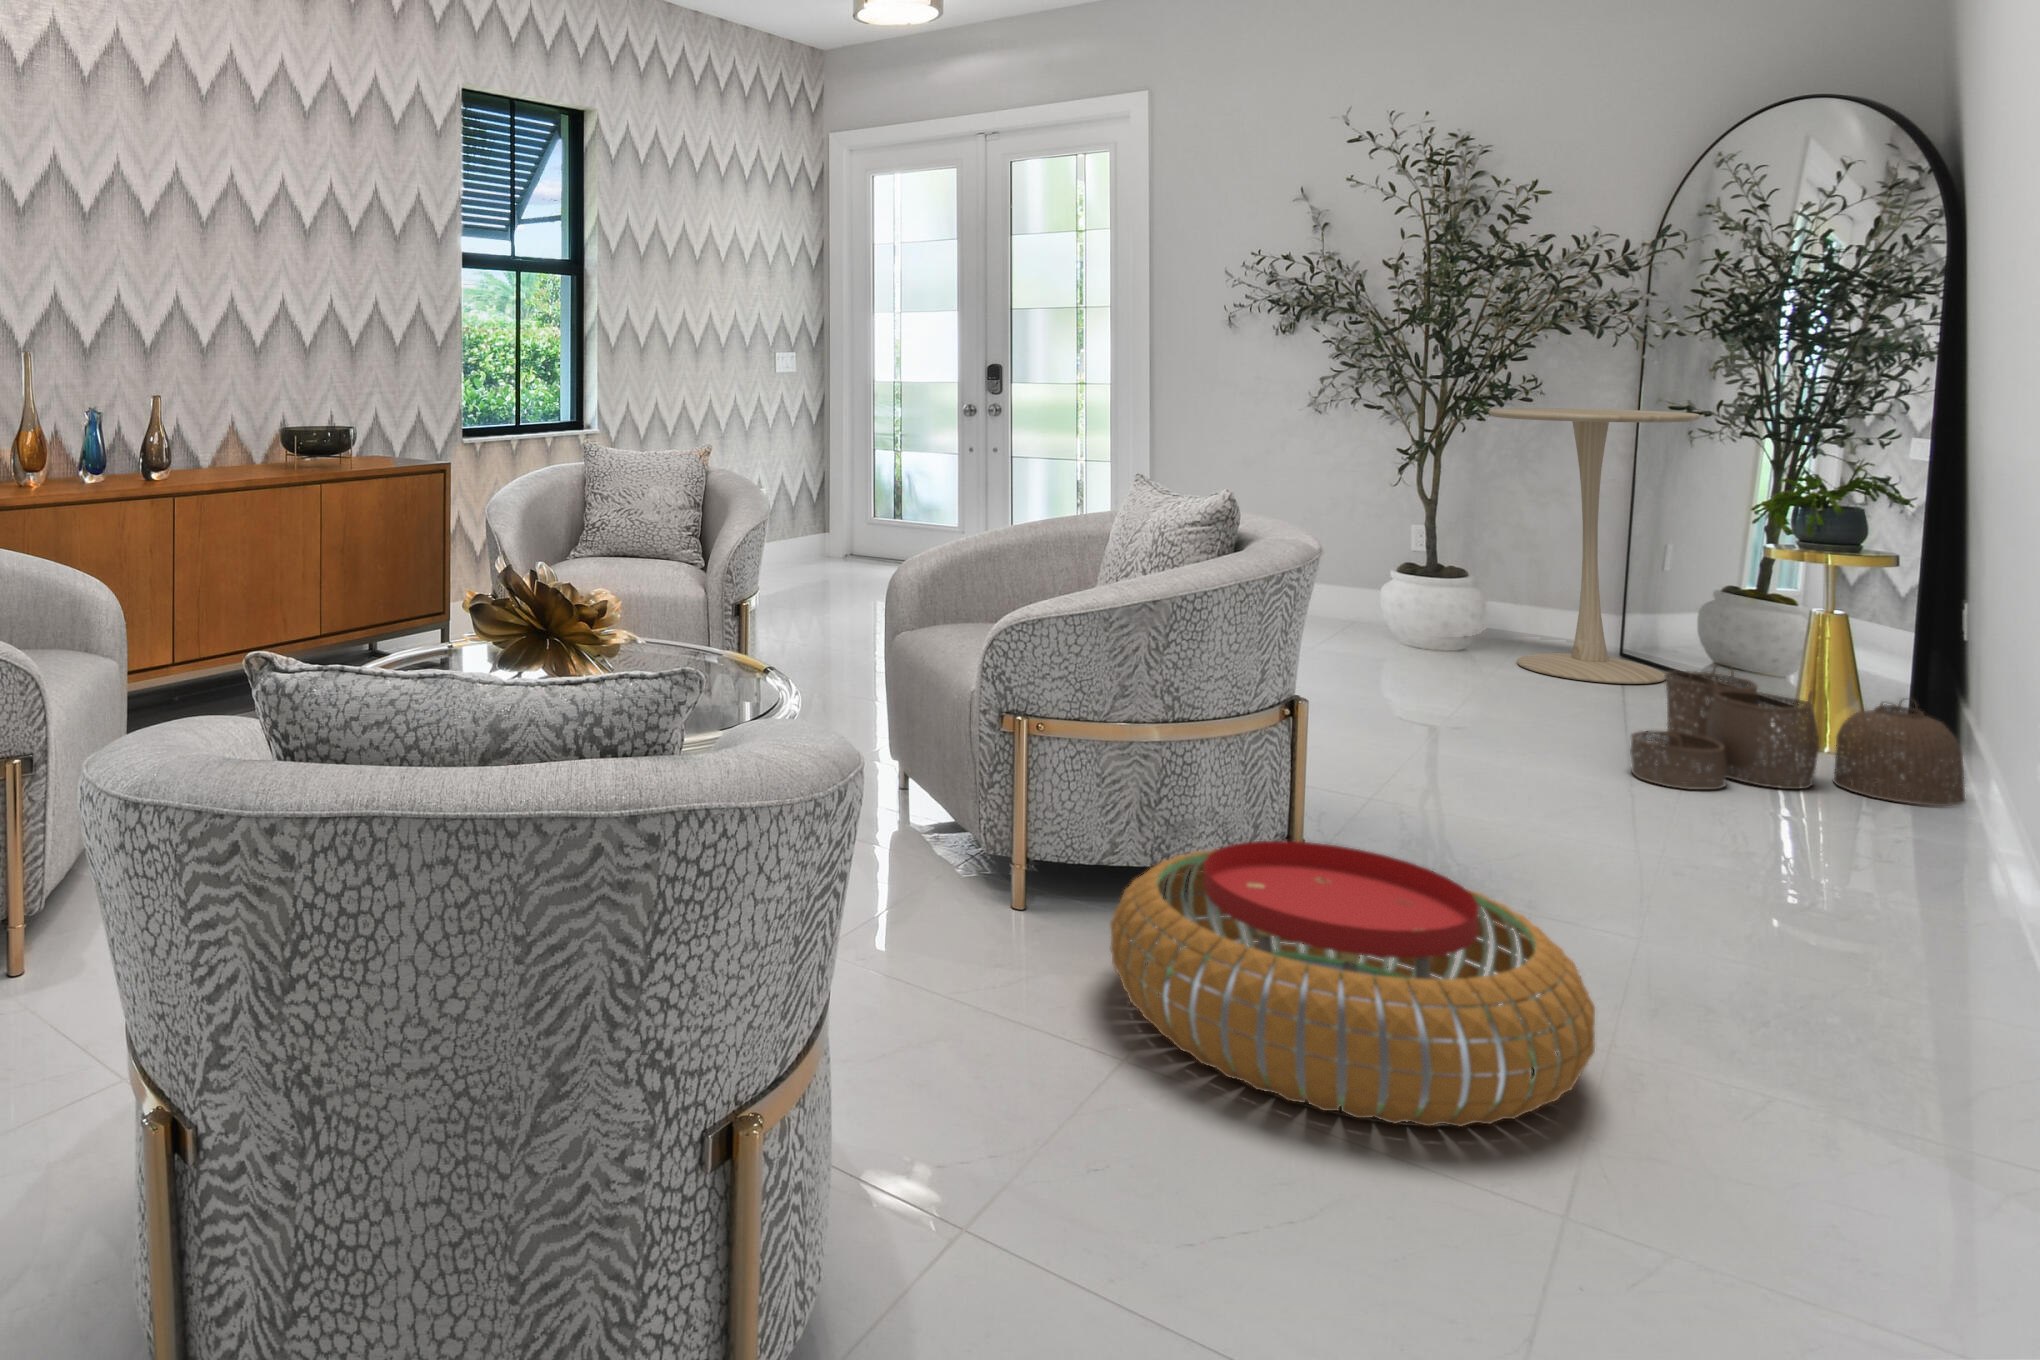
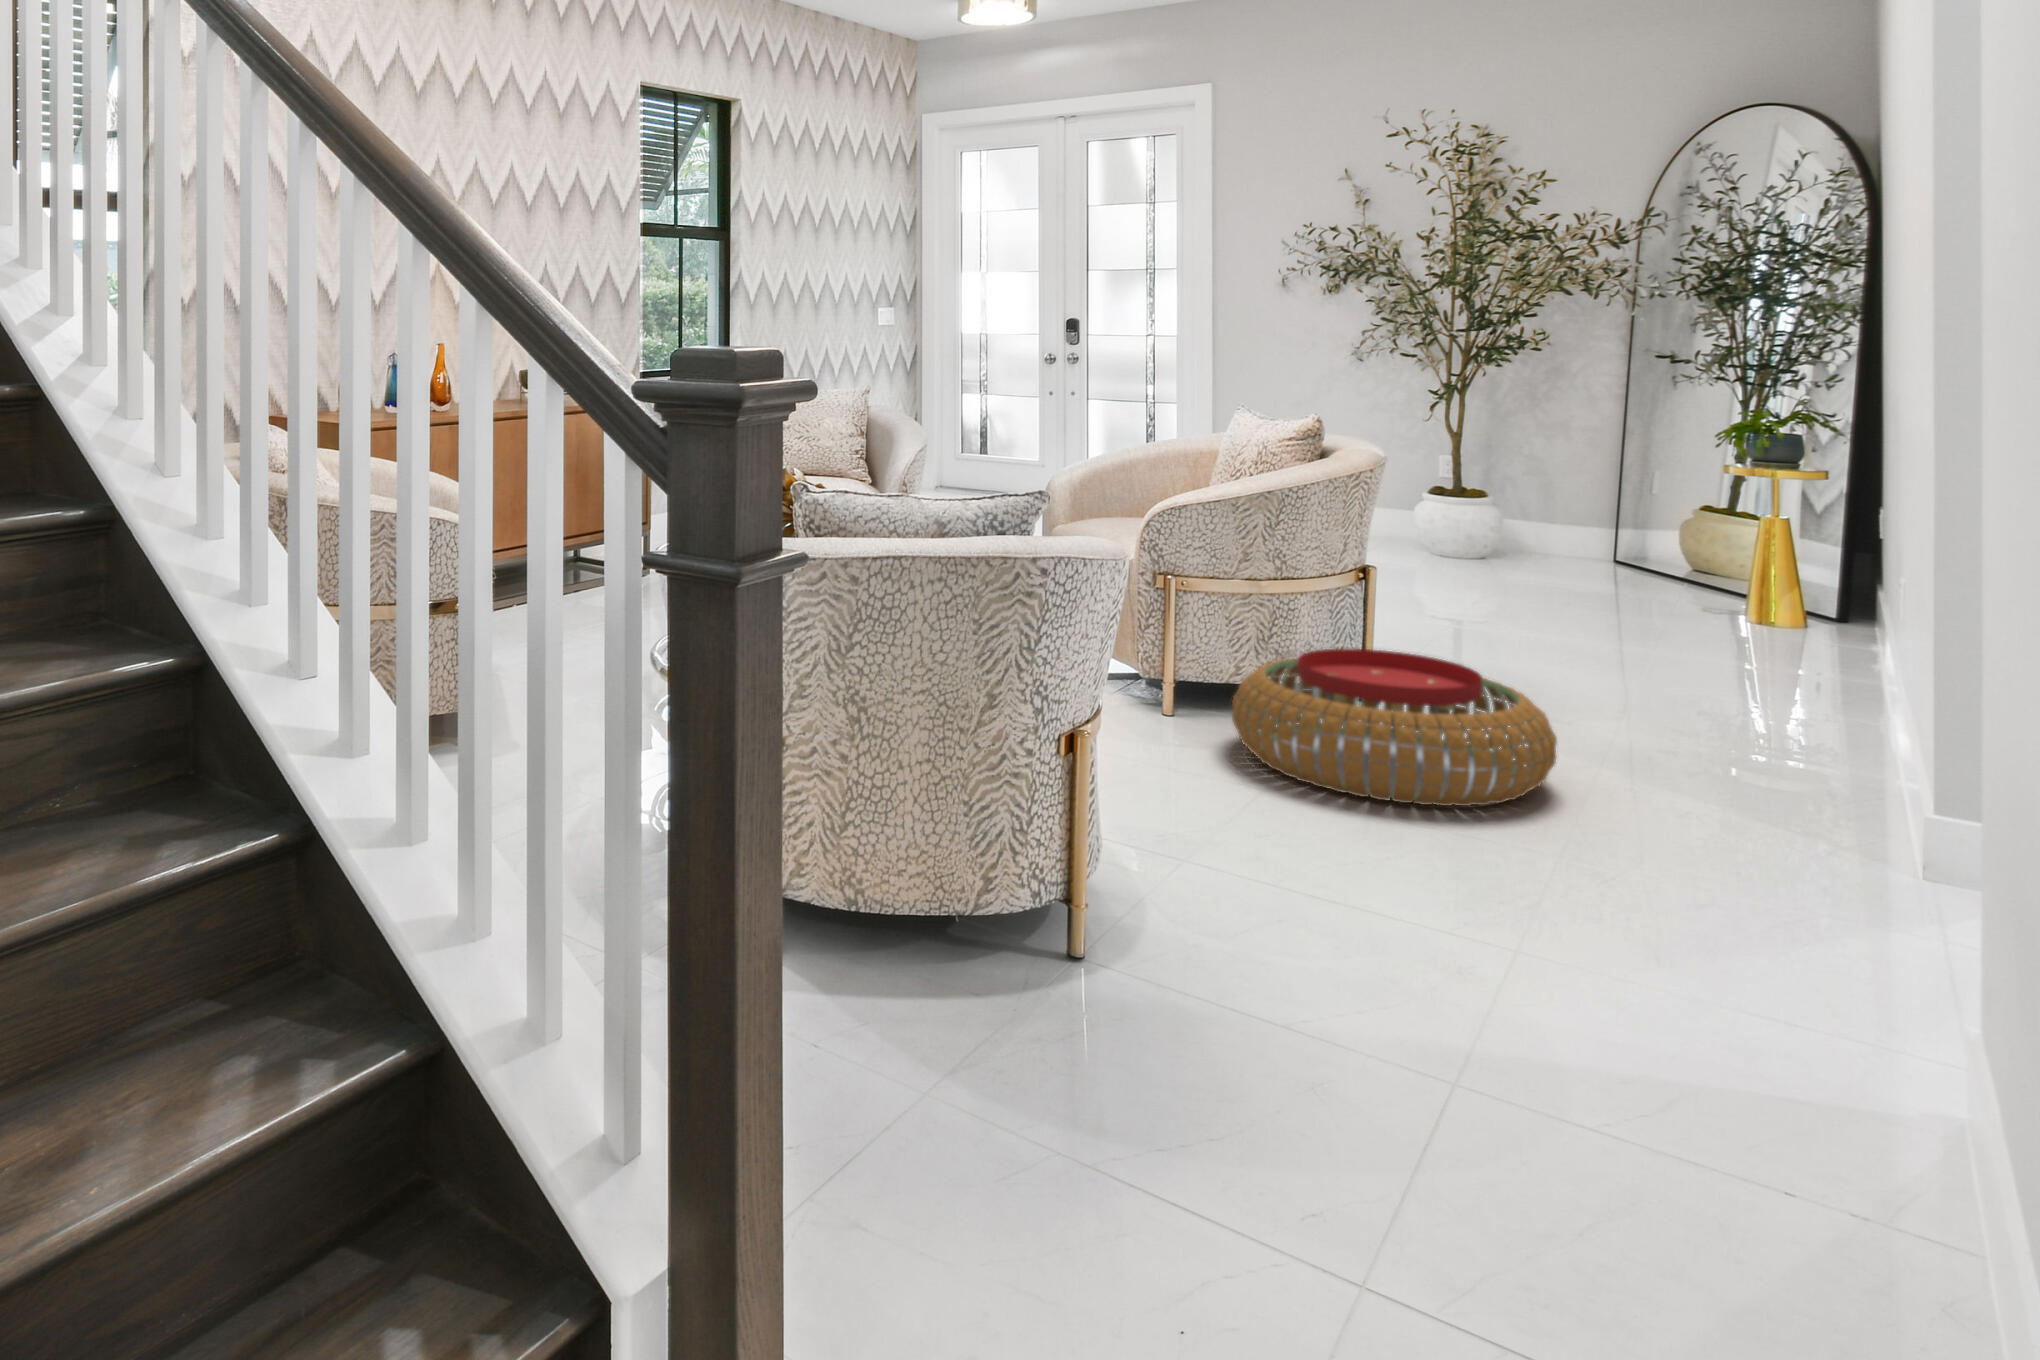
pedestal table: present [1489,408,1700,684] -> none [1504,357,1676,579]
woven basket: present [1630,664,1966,806] -> none [1606,553,1856,653]

